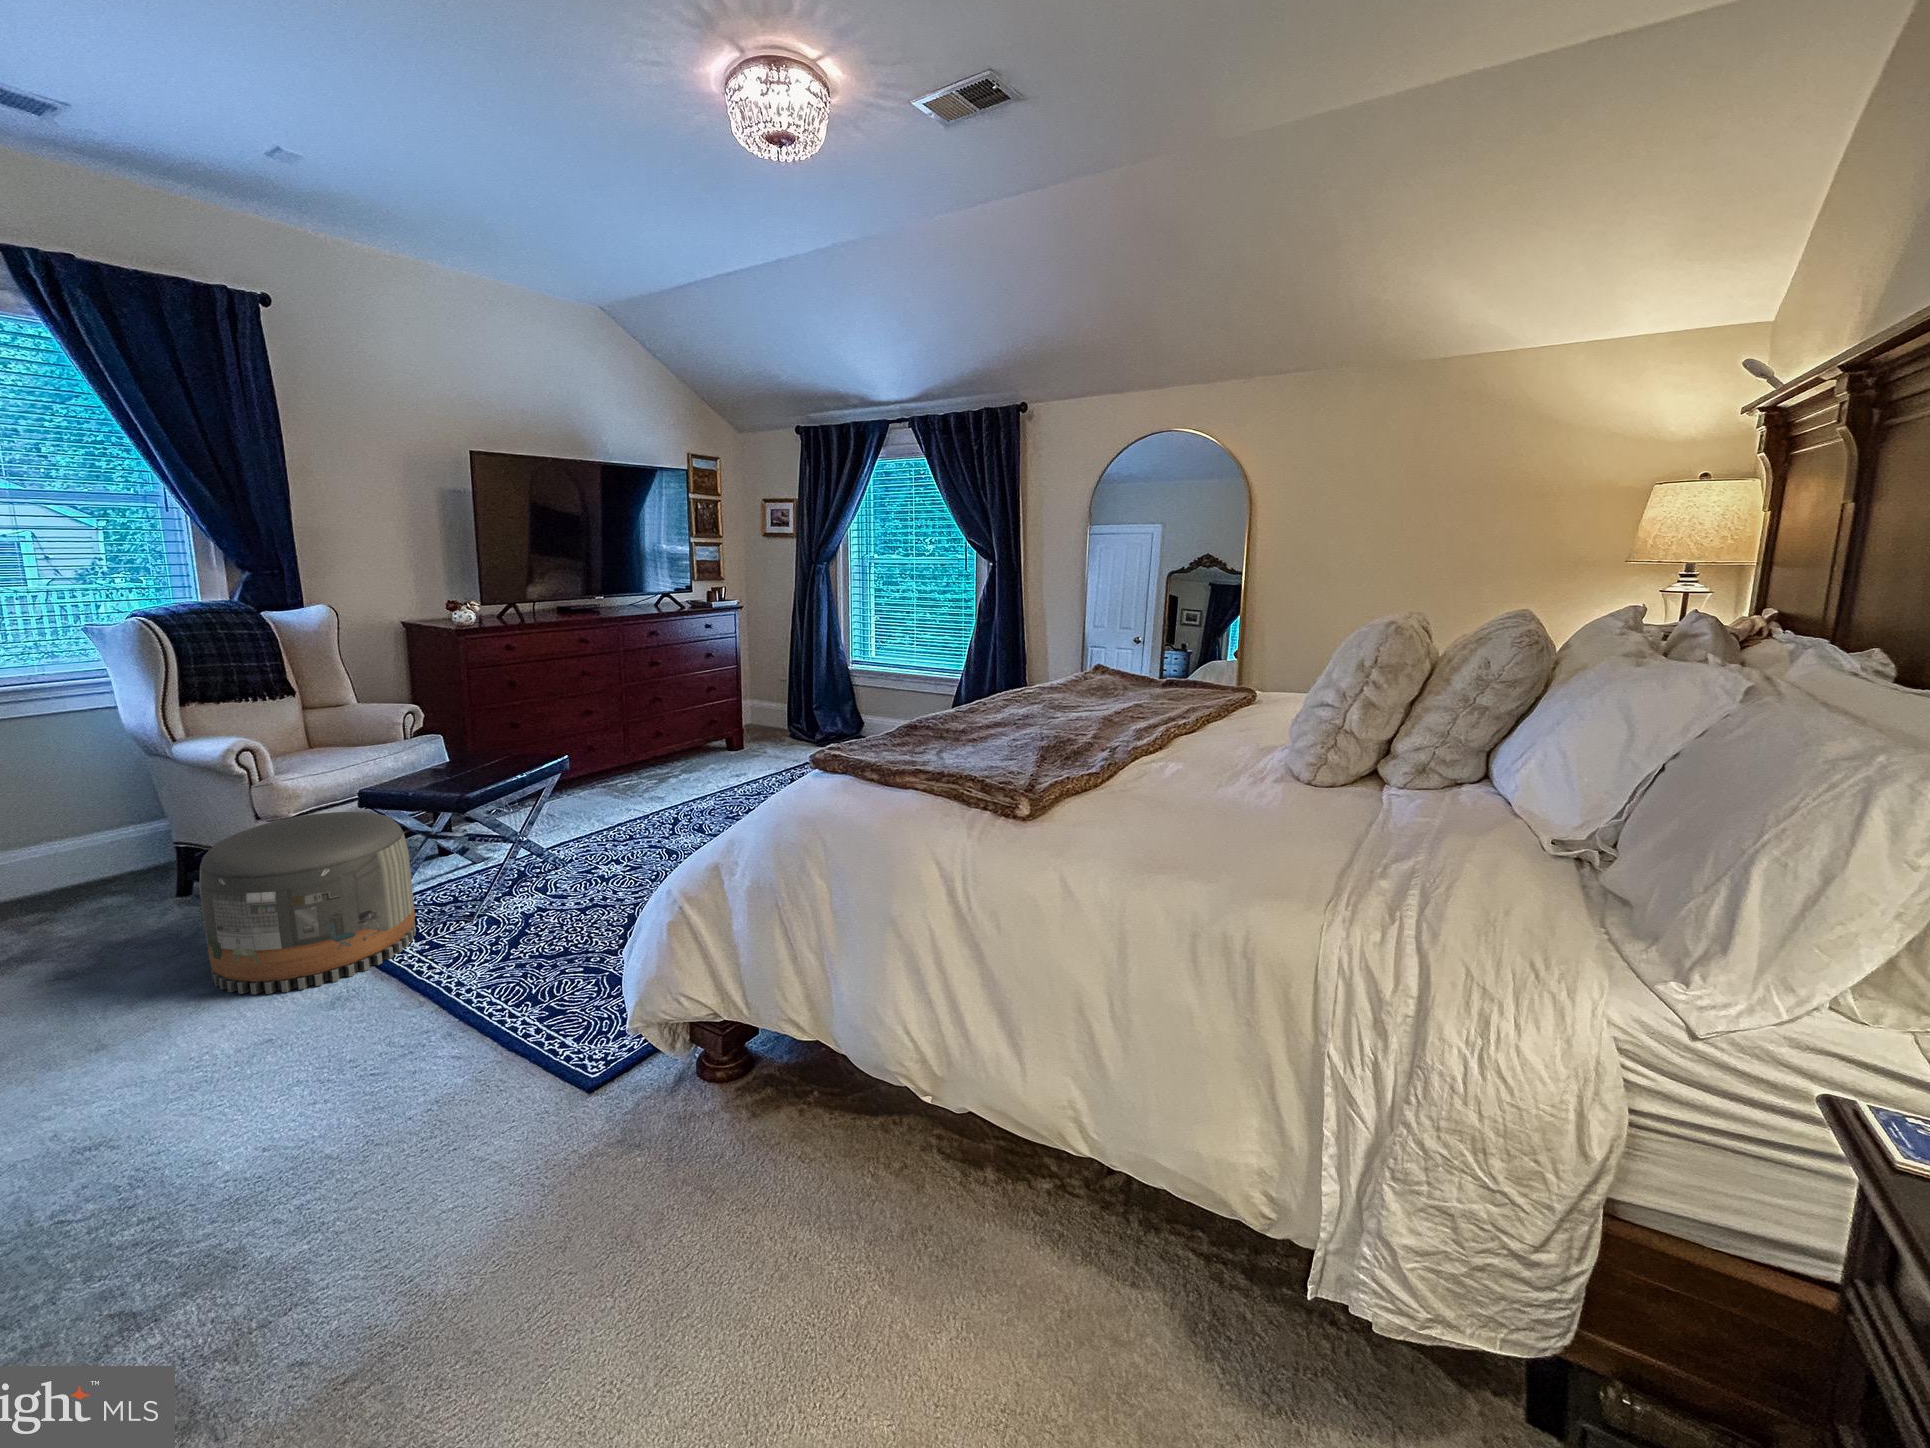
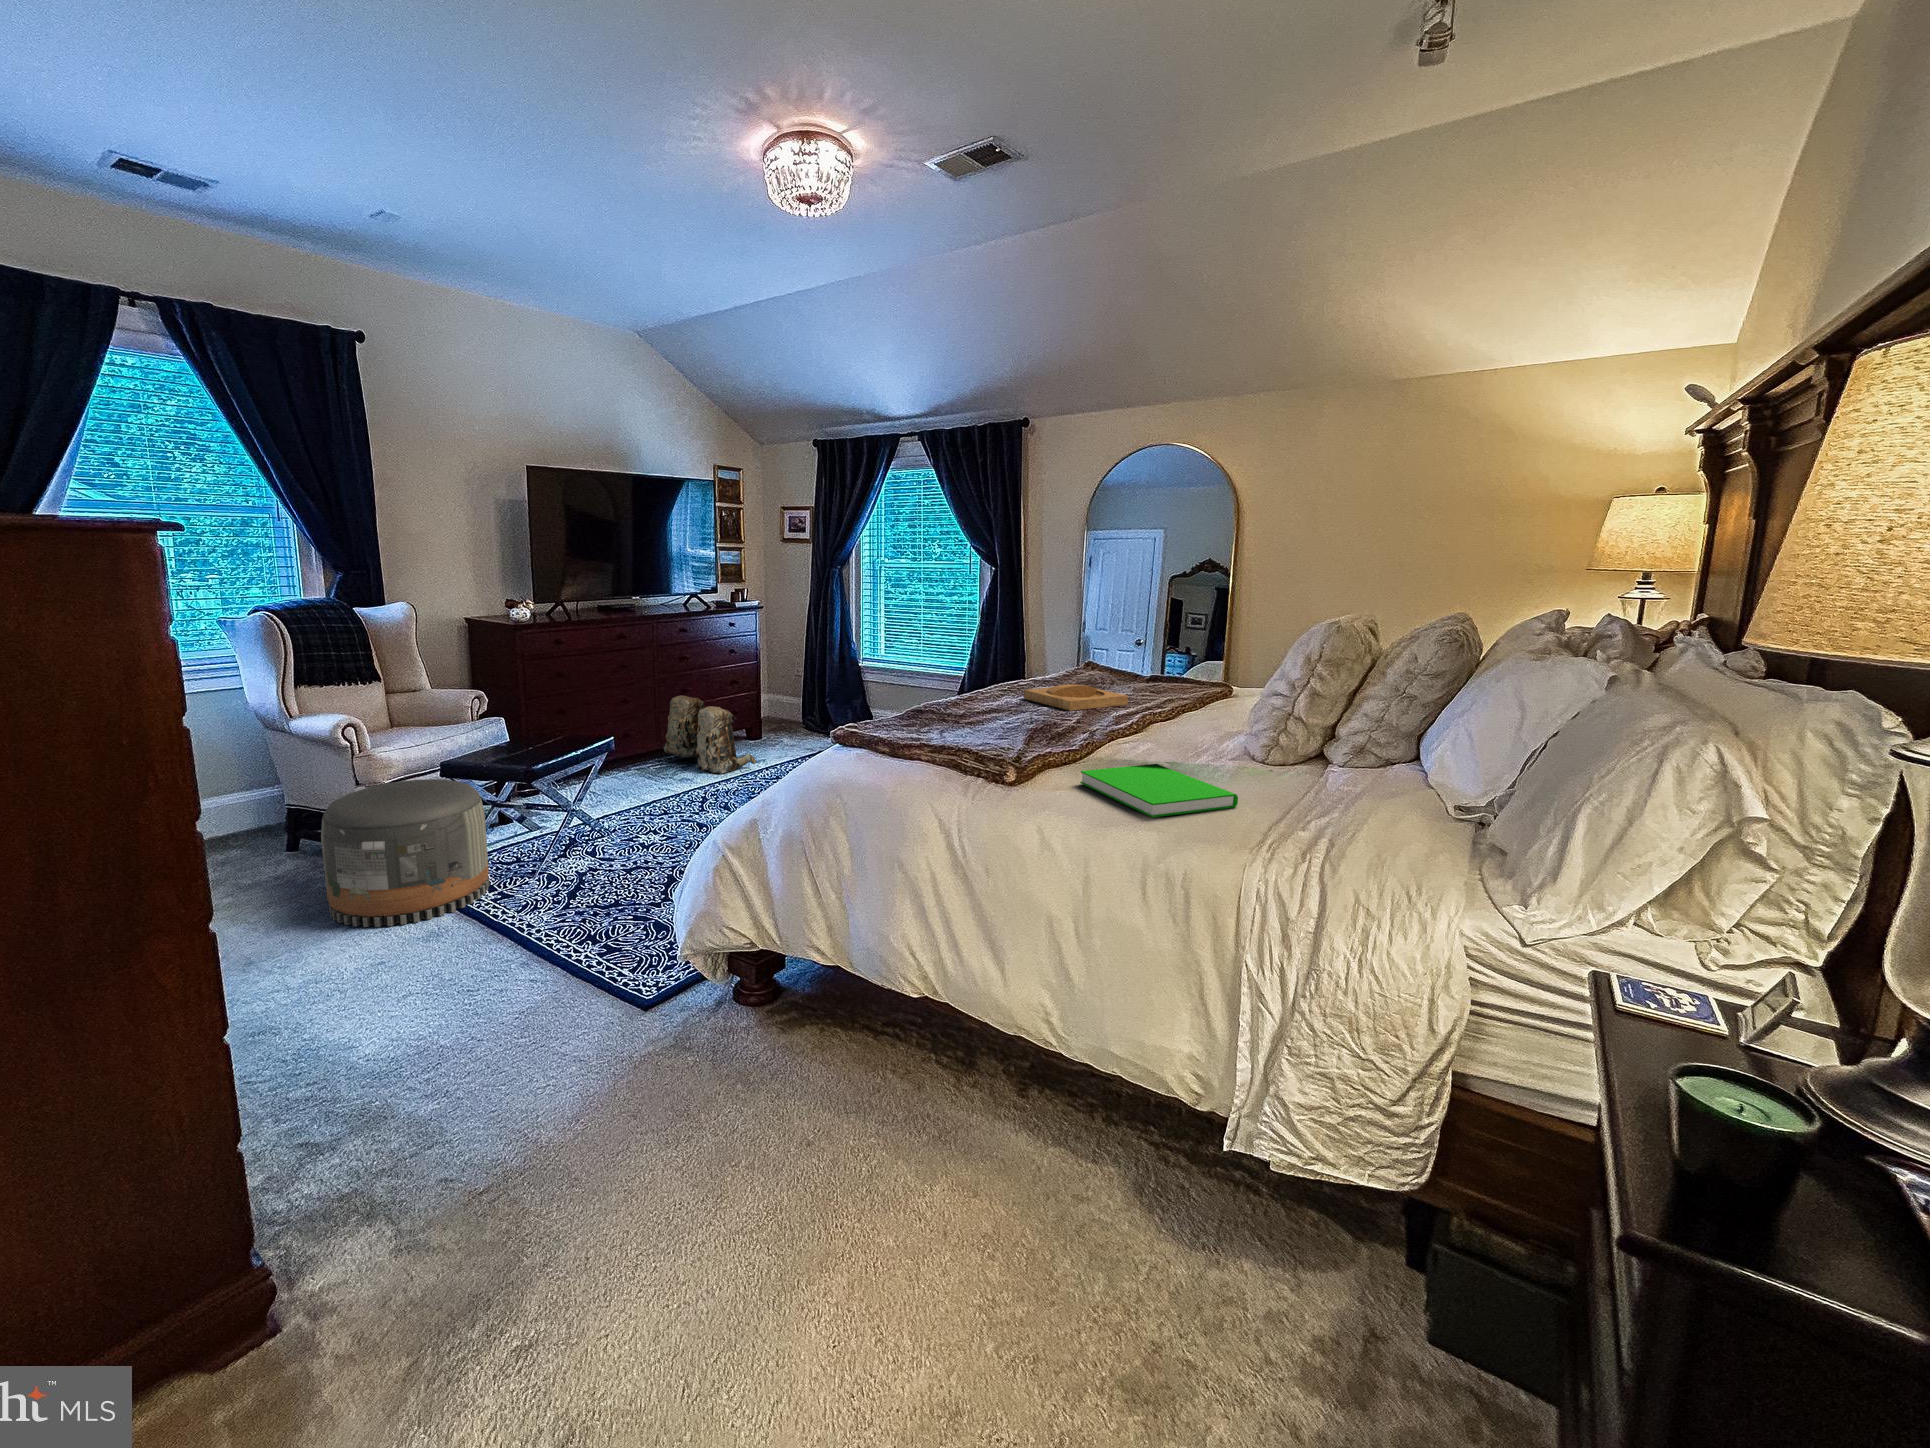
tray: none [1033,693,1150,724] -> present [1024,685,1128,711]
backpack: none [635,704,737,790] -> present [664,696,756,774]
book: none [1108,791,1301,865] -> present [1080,764,1238,817]

